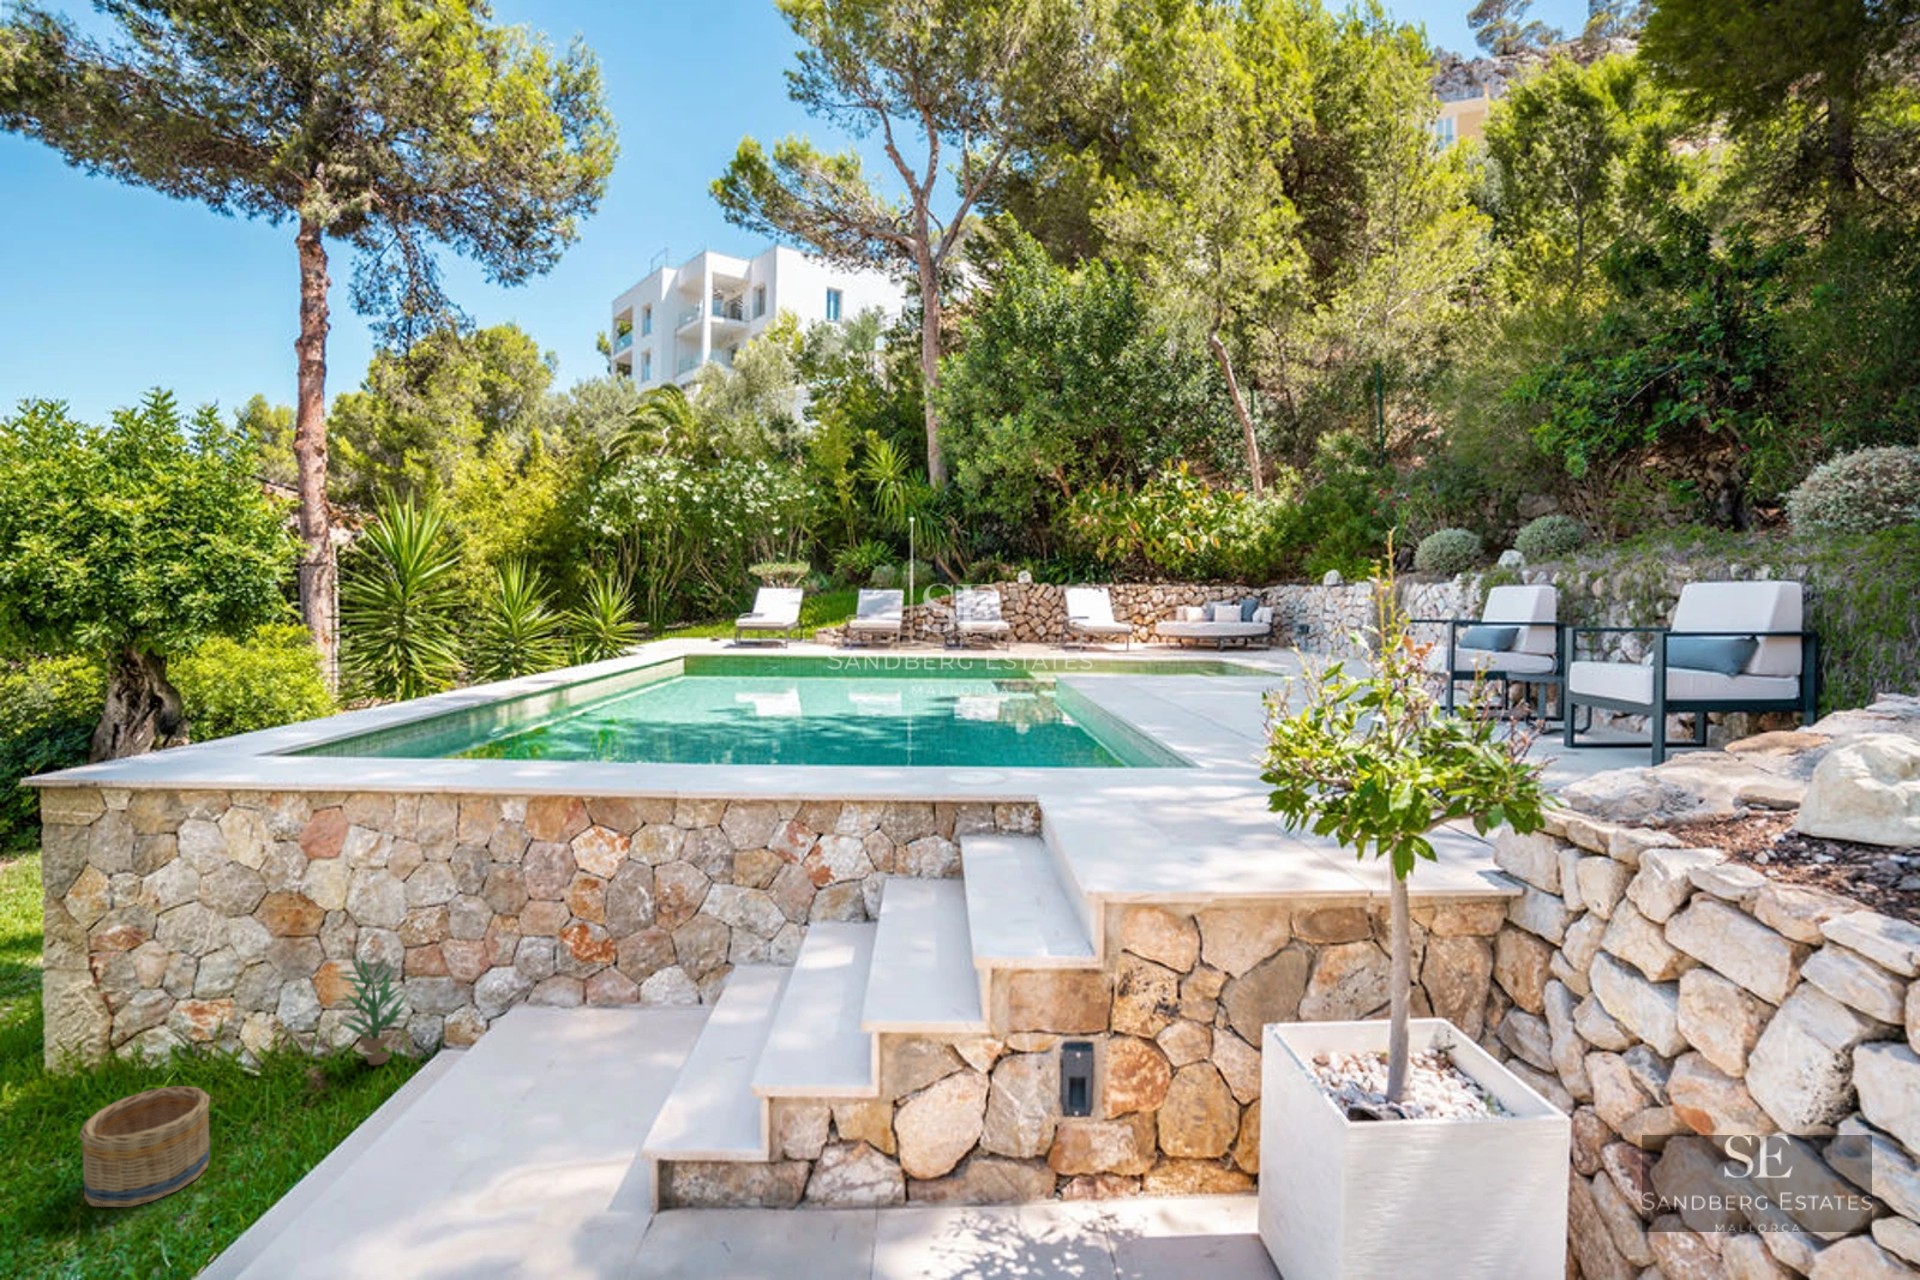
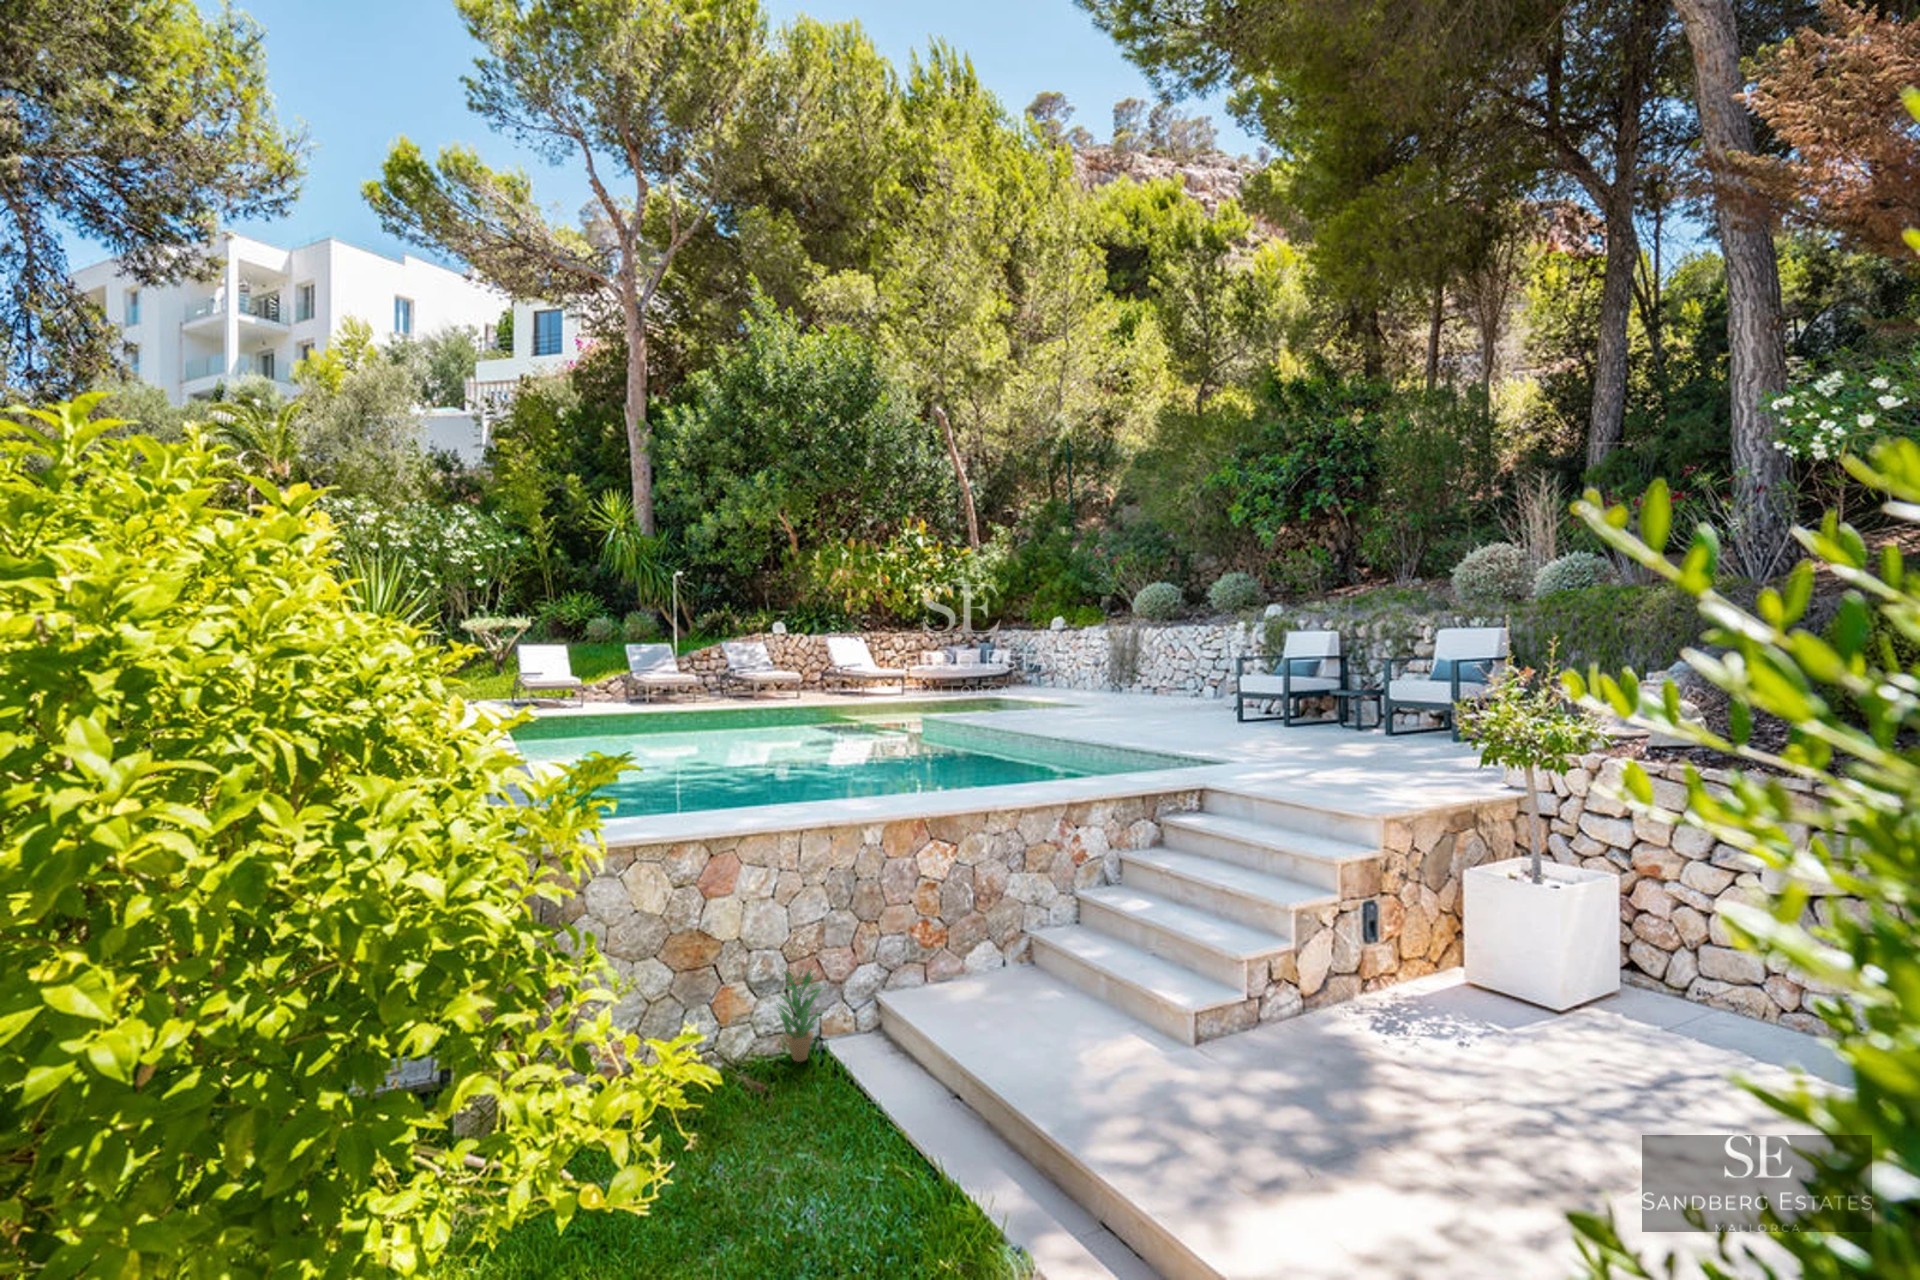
basket: present [79,1086,210,1207] -> none [748,1069,831,1163]

